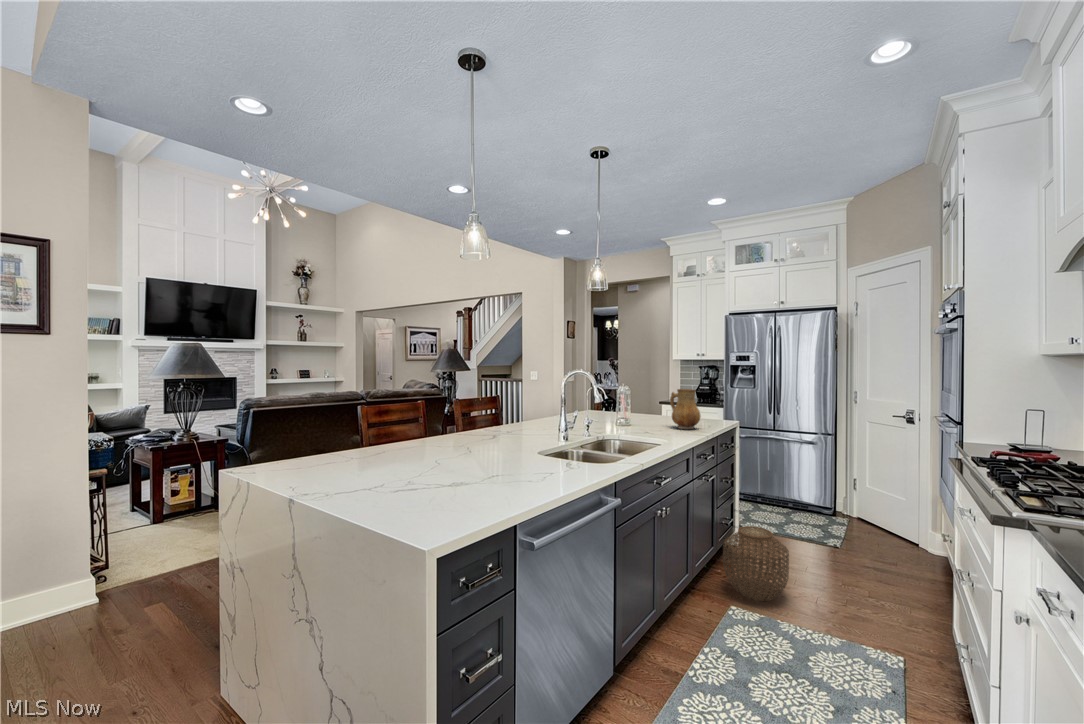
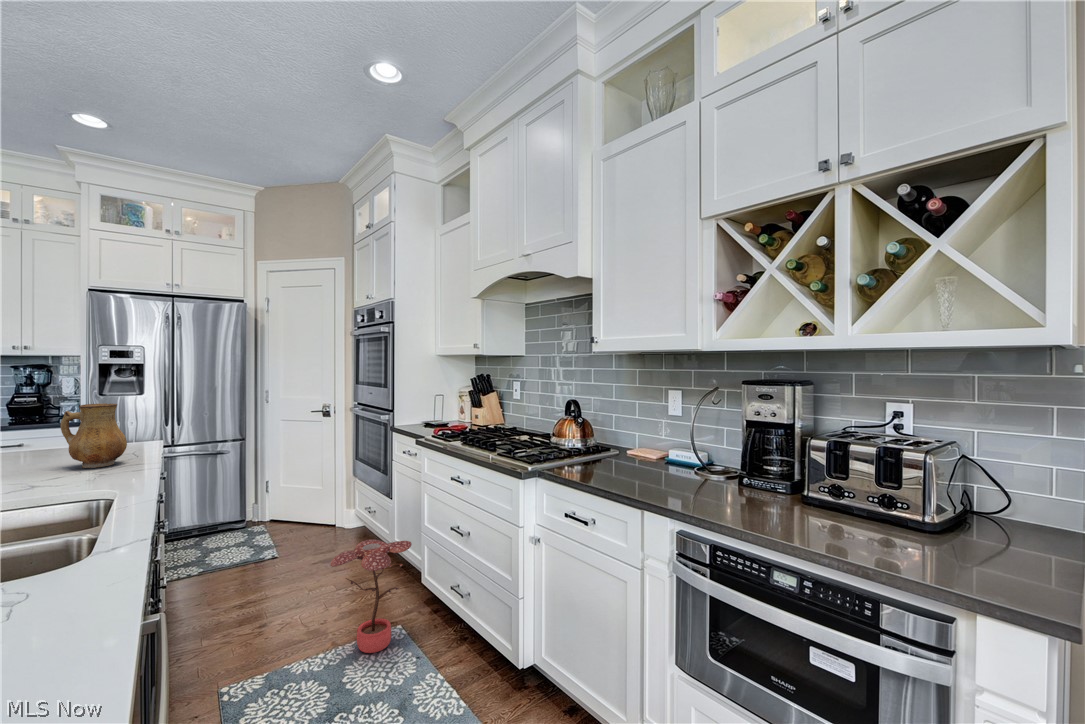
woven basket: present [723,526,789,601] -> none [188,567,278,666]
potted plant: none [816,547,911,661] -> present [331,539,412,653]

